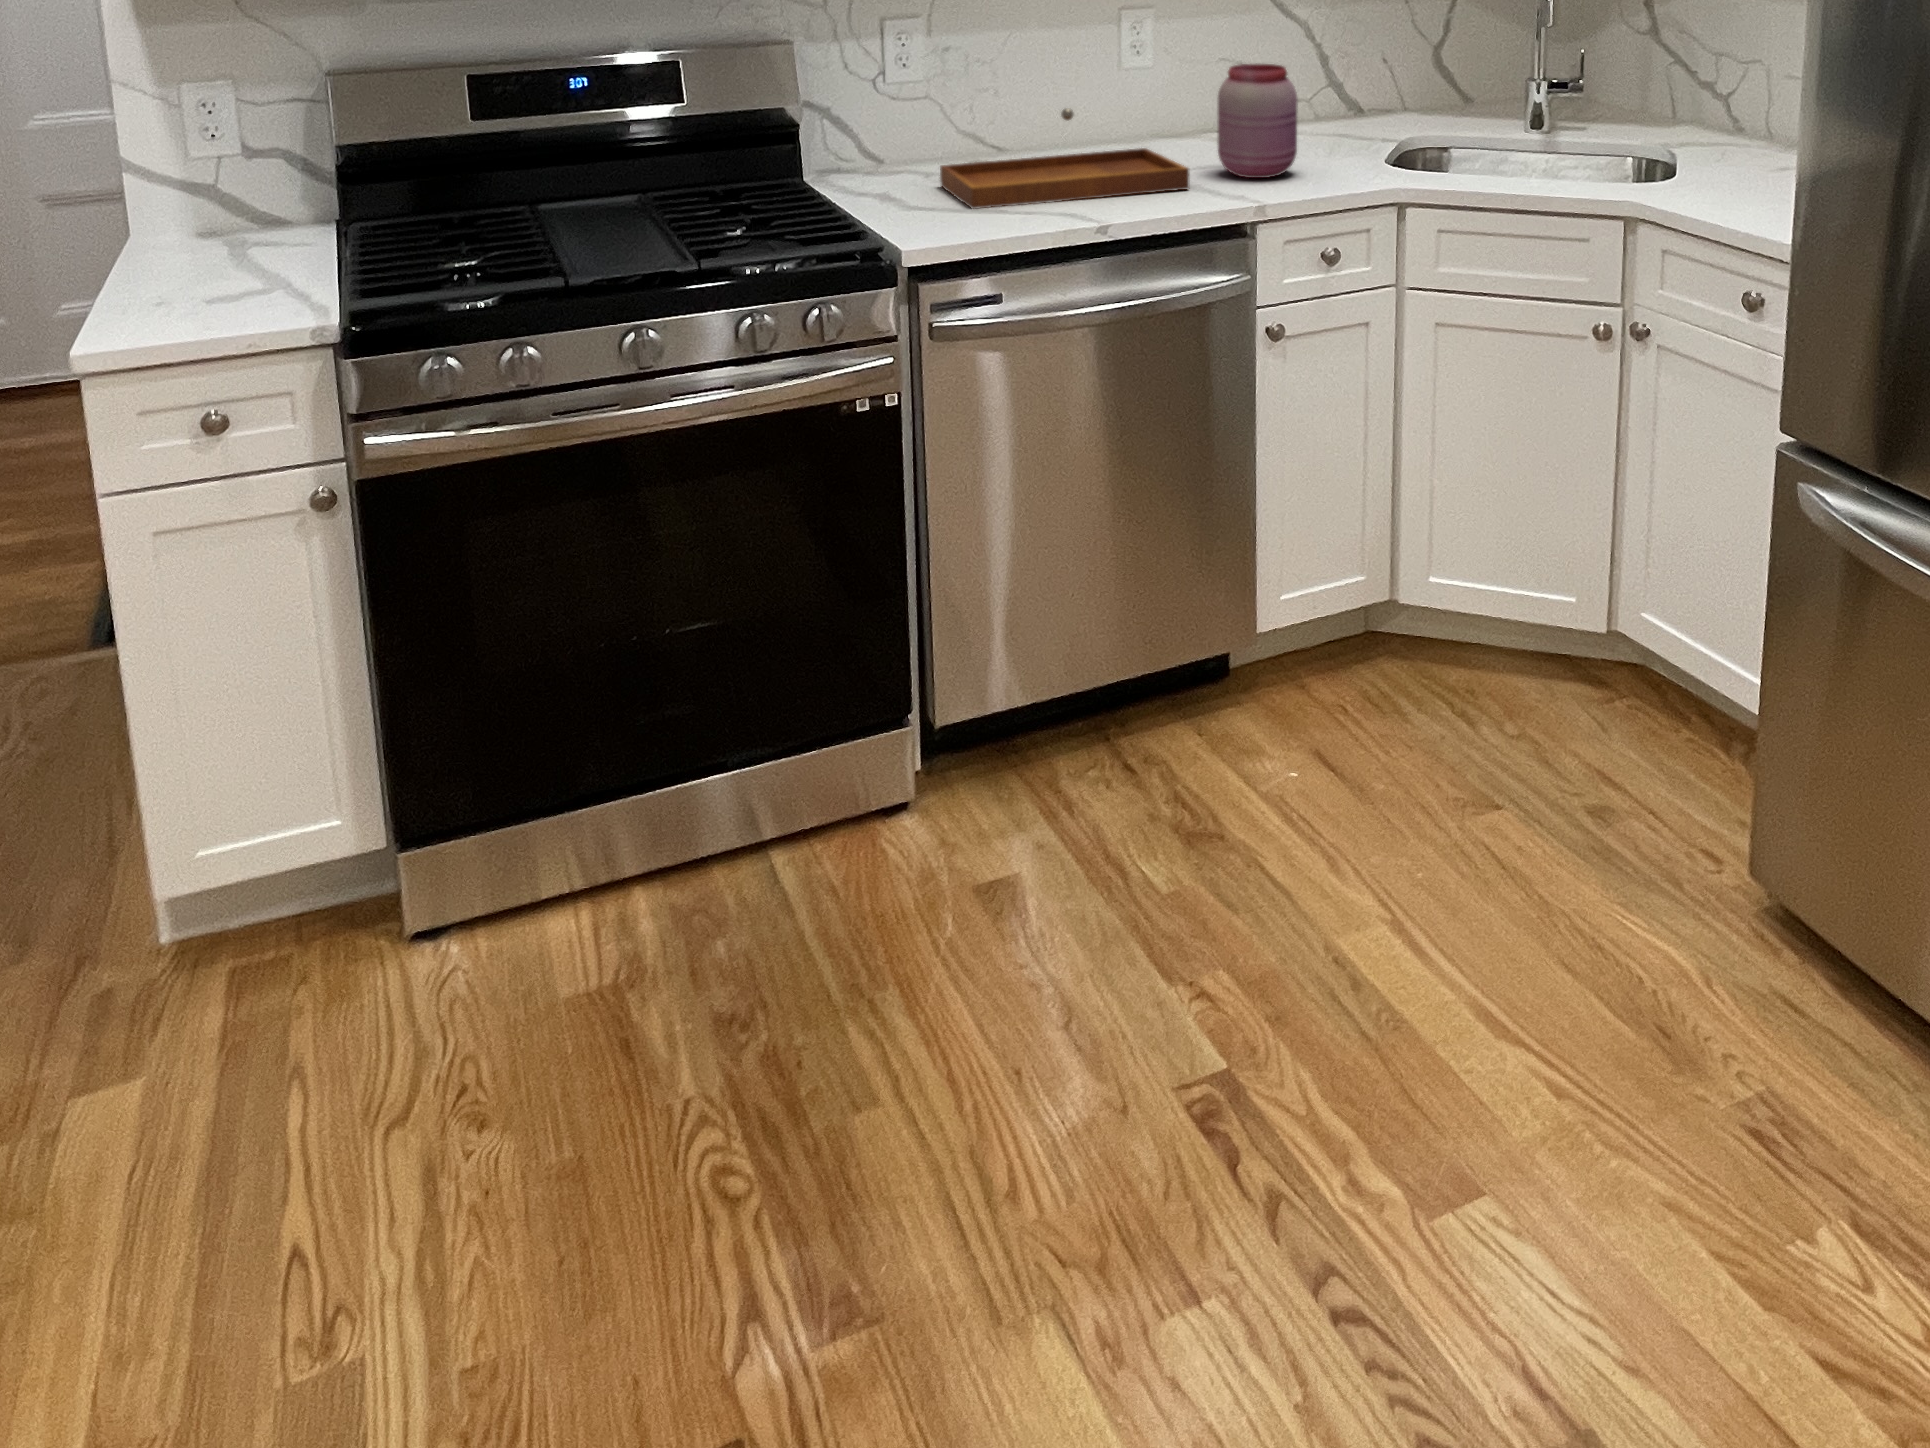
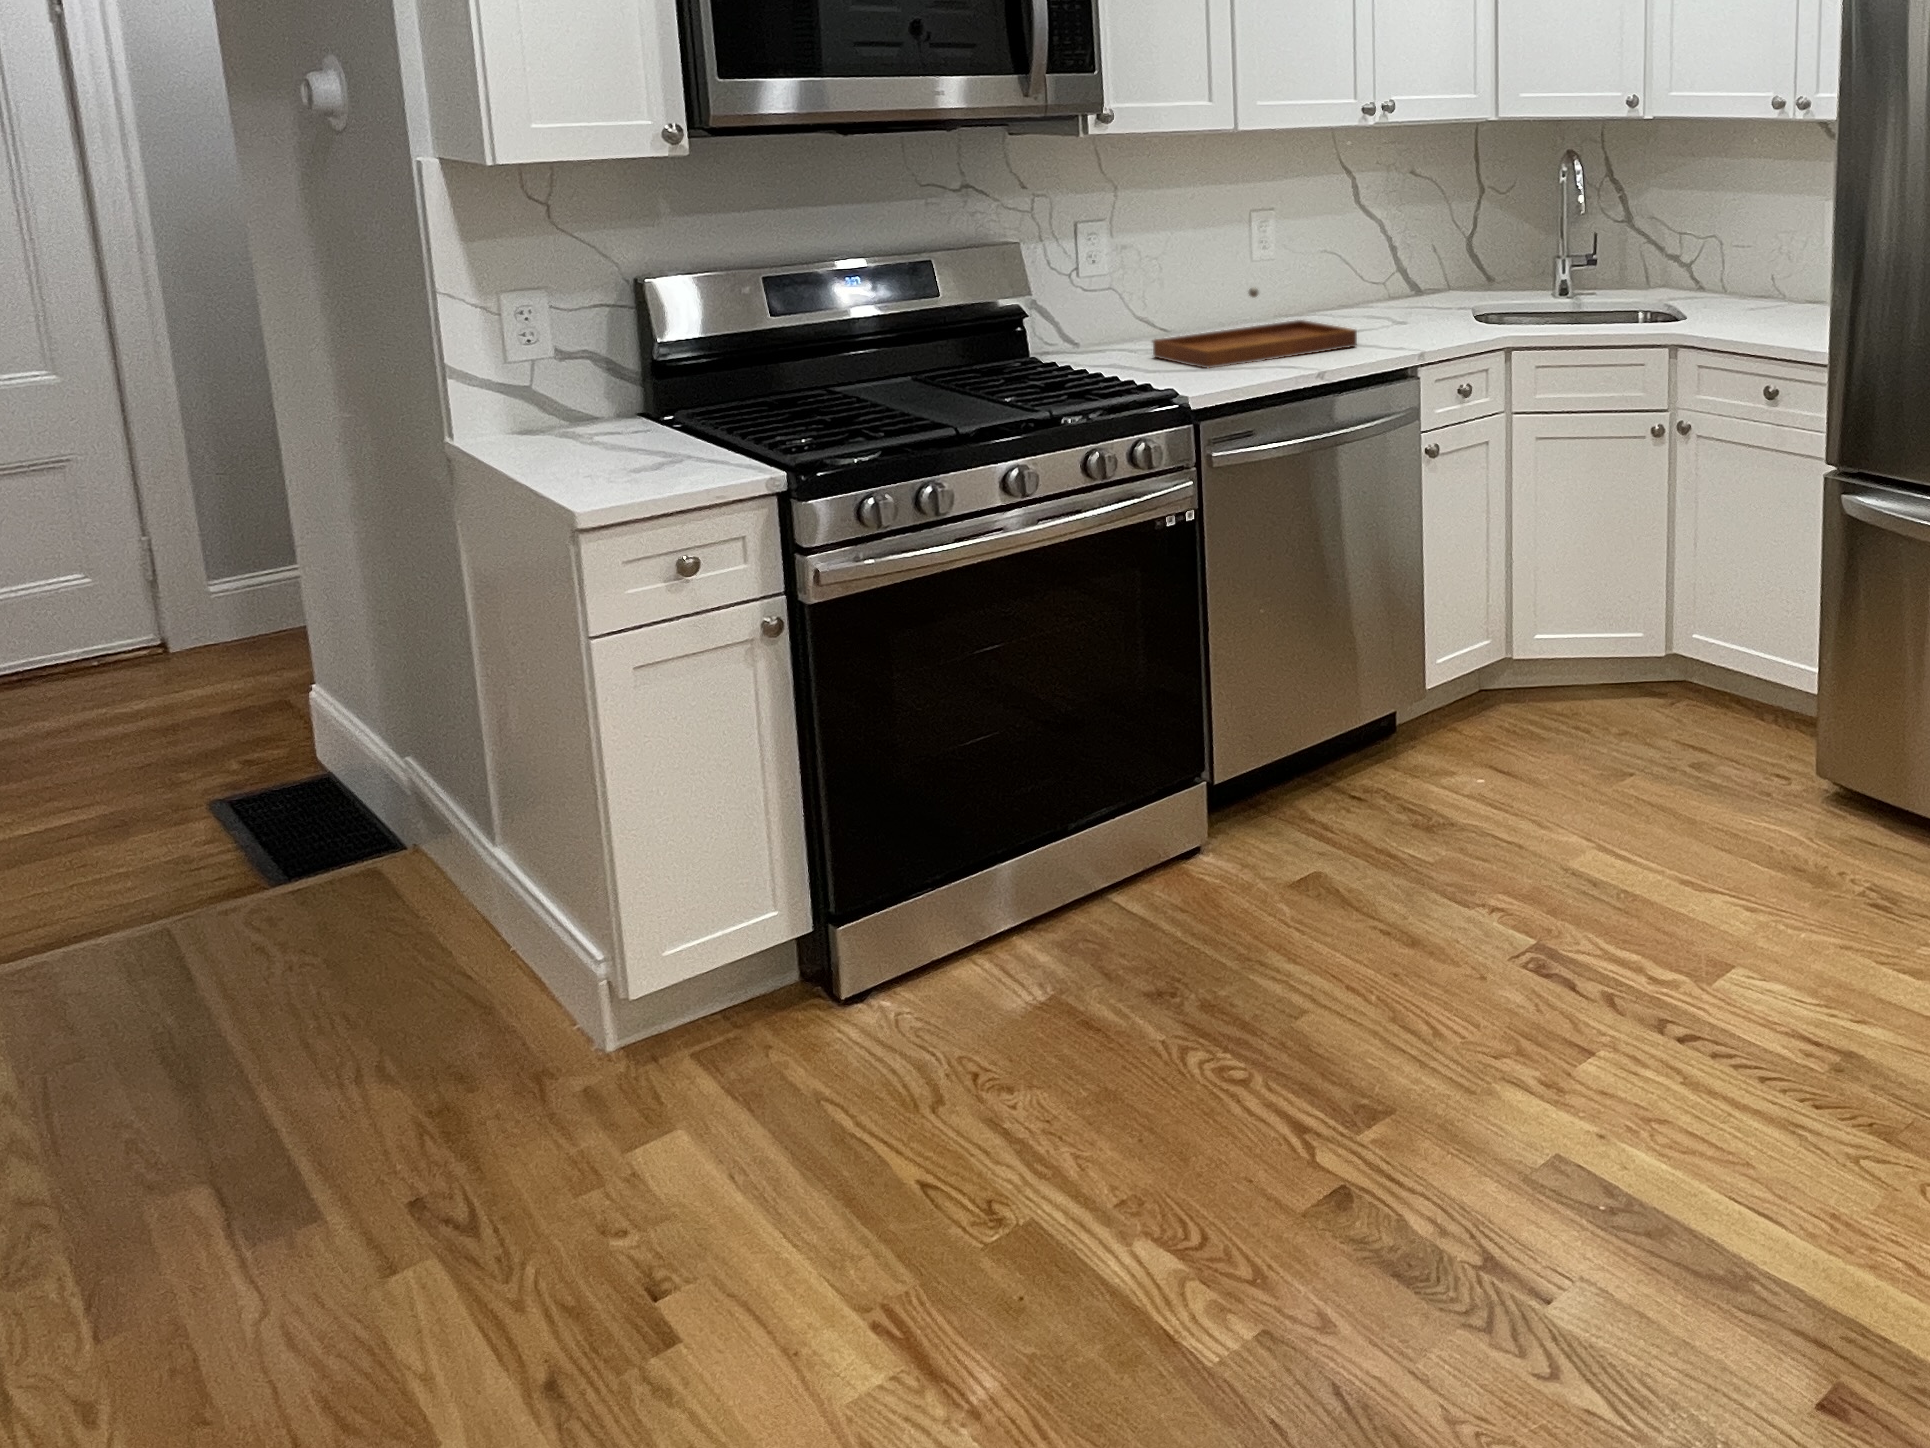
jar: present [1218,64,1298,178] -> none [1359,247,1423,337]

